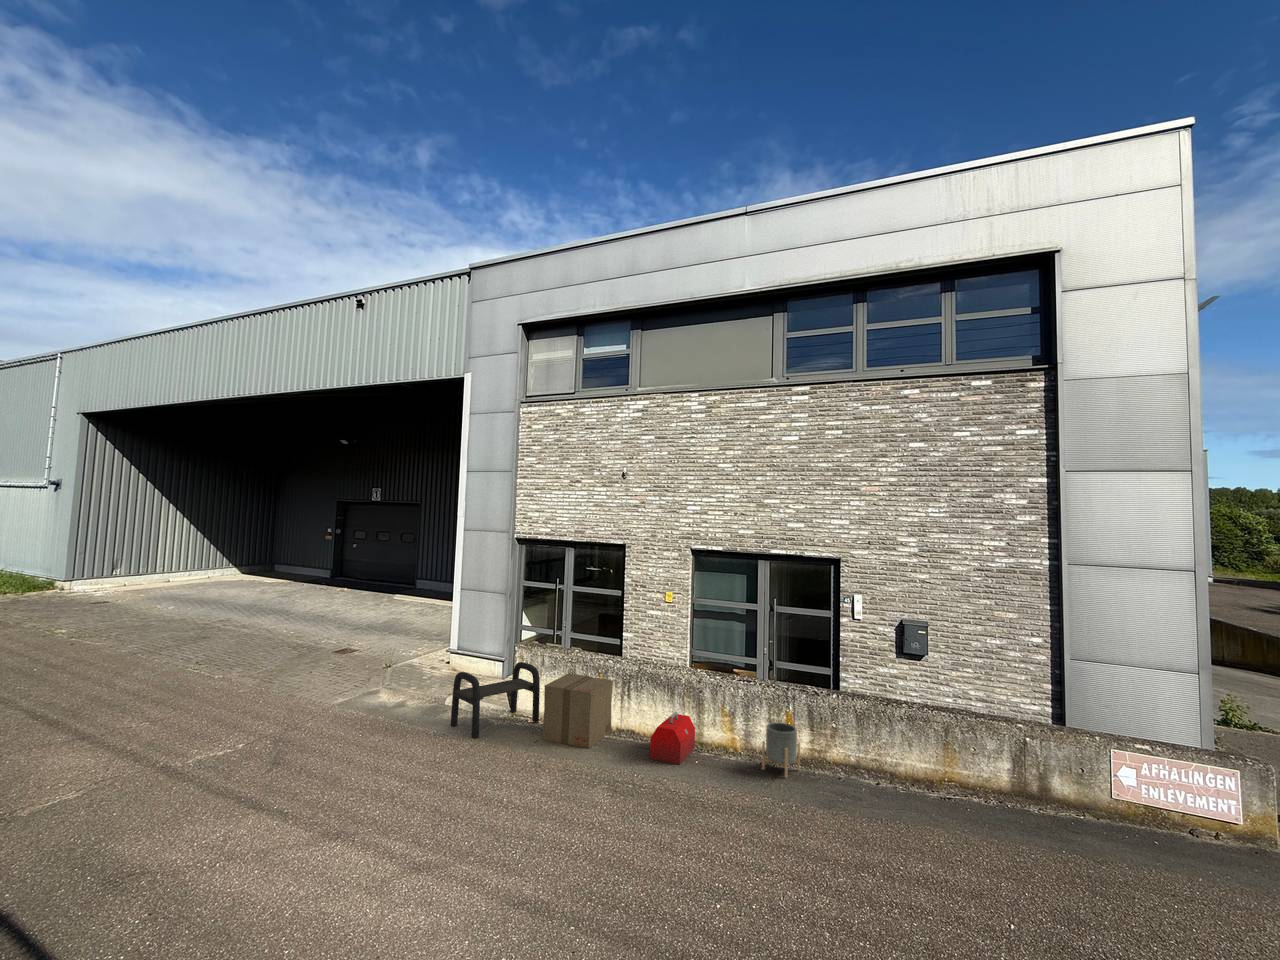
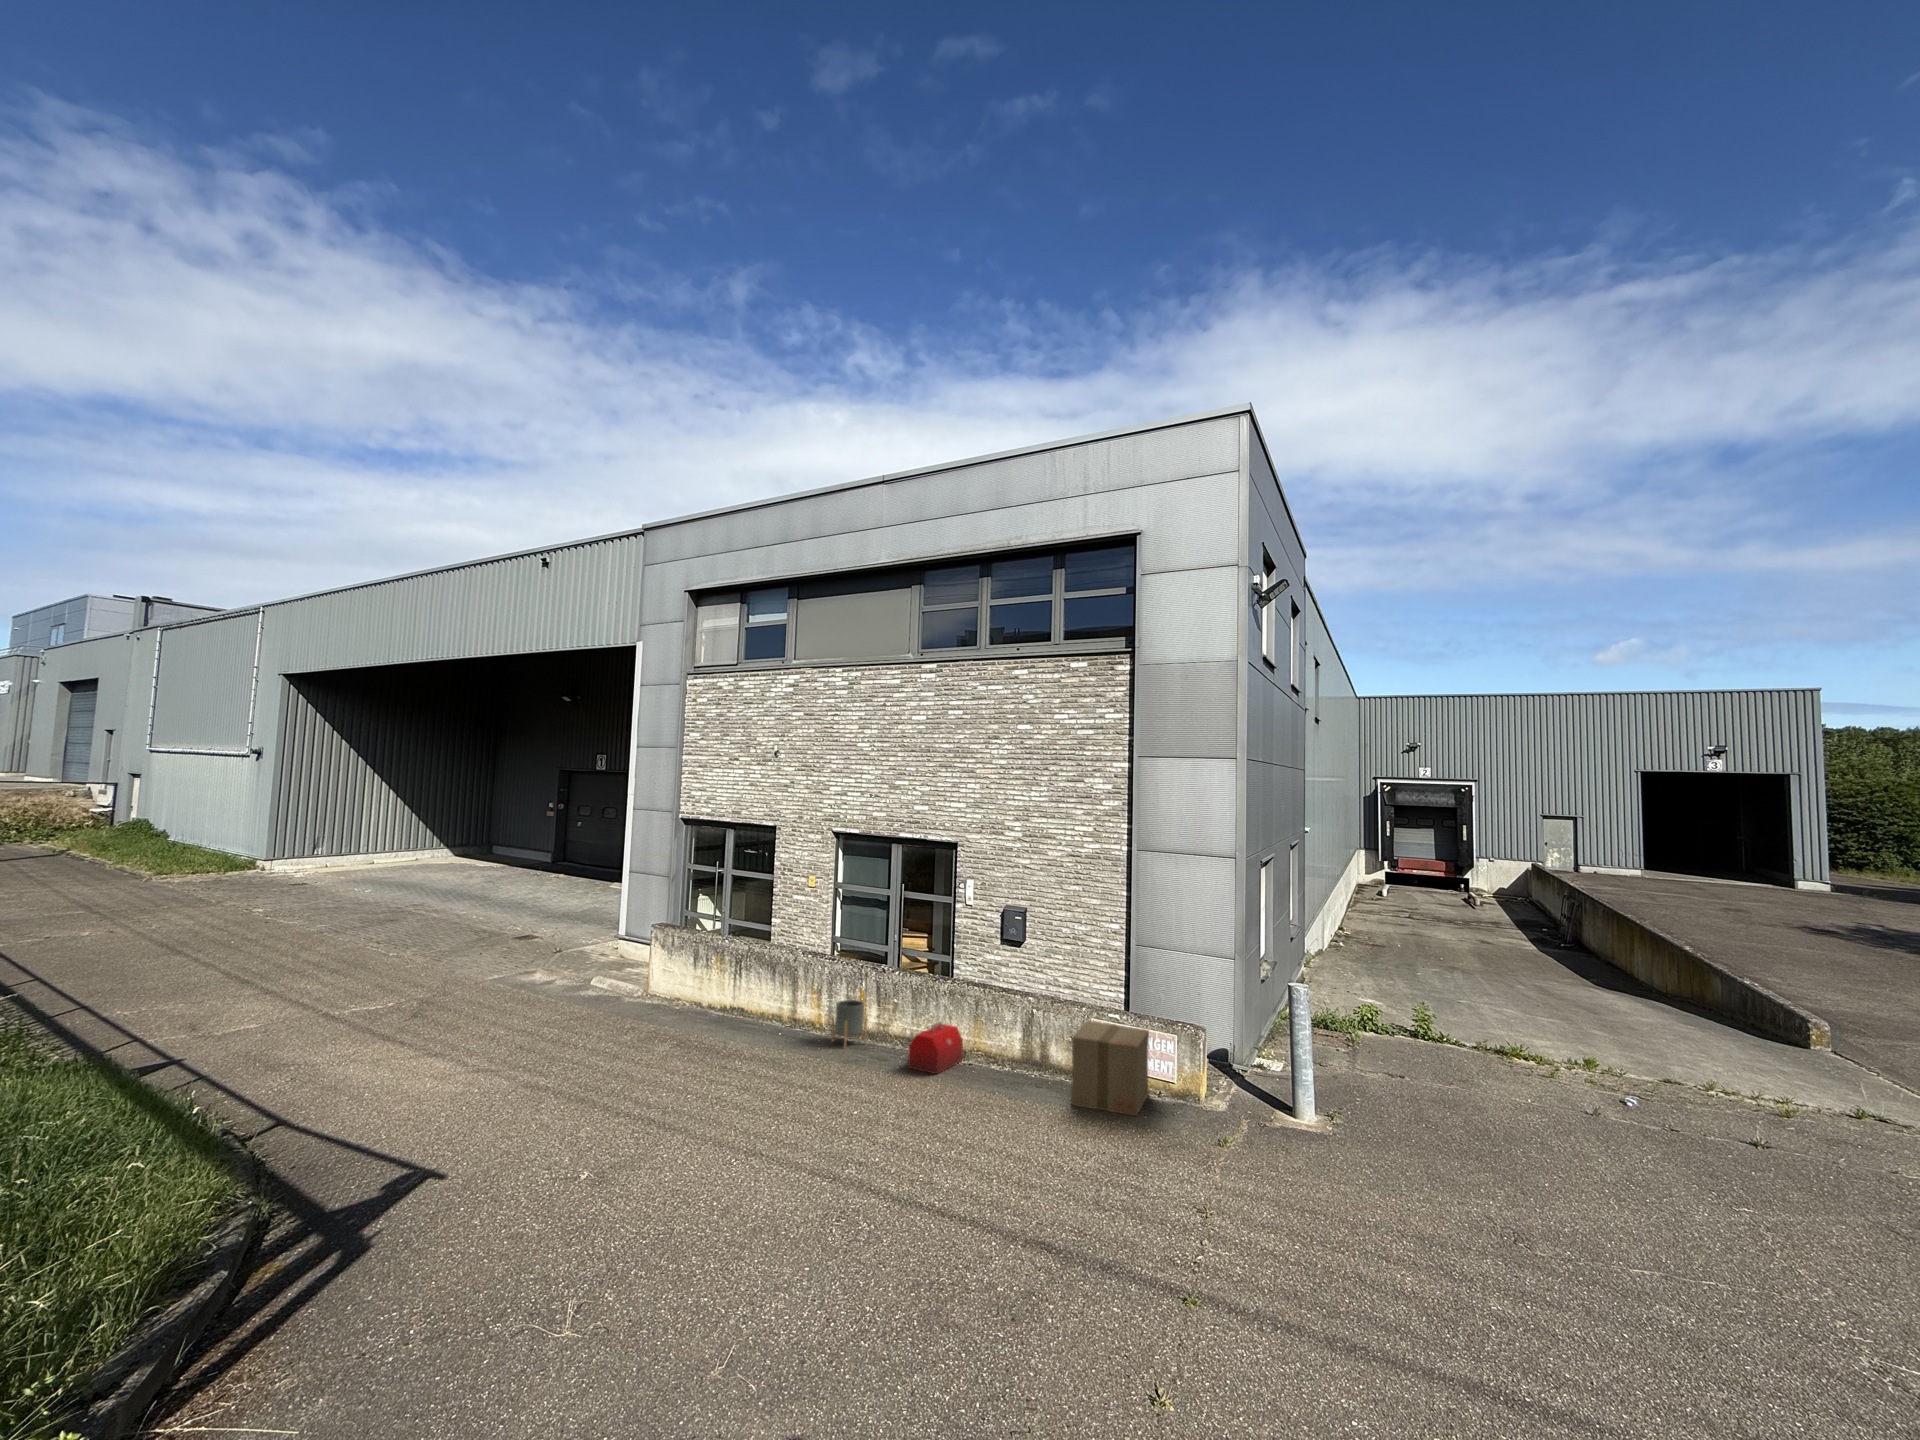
bench: present [451,662,540,738] -> none [576,944,664,1010]
cardboard box: present [542,673,613,748] -> present [1071,1020,1149,1116]
toolbox: present [650,712,695,764] -> present [908,1021,963,1074]

